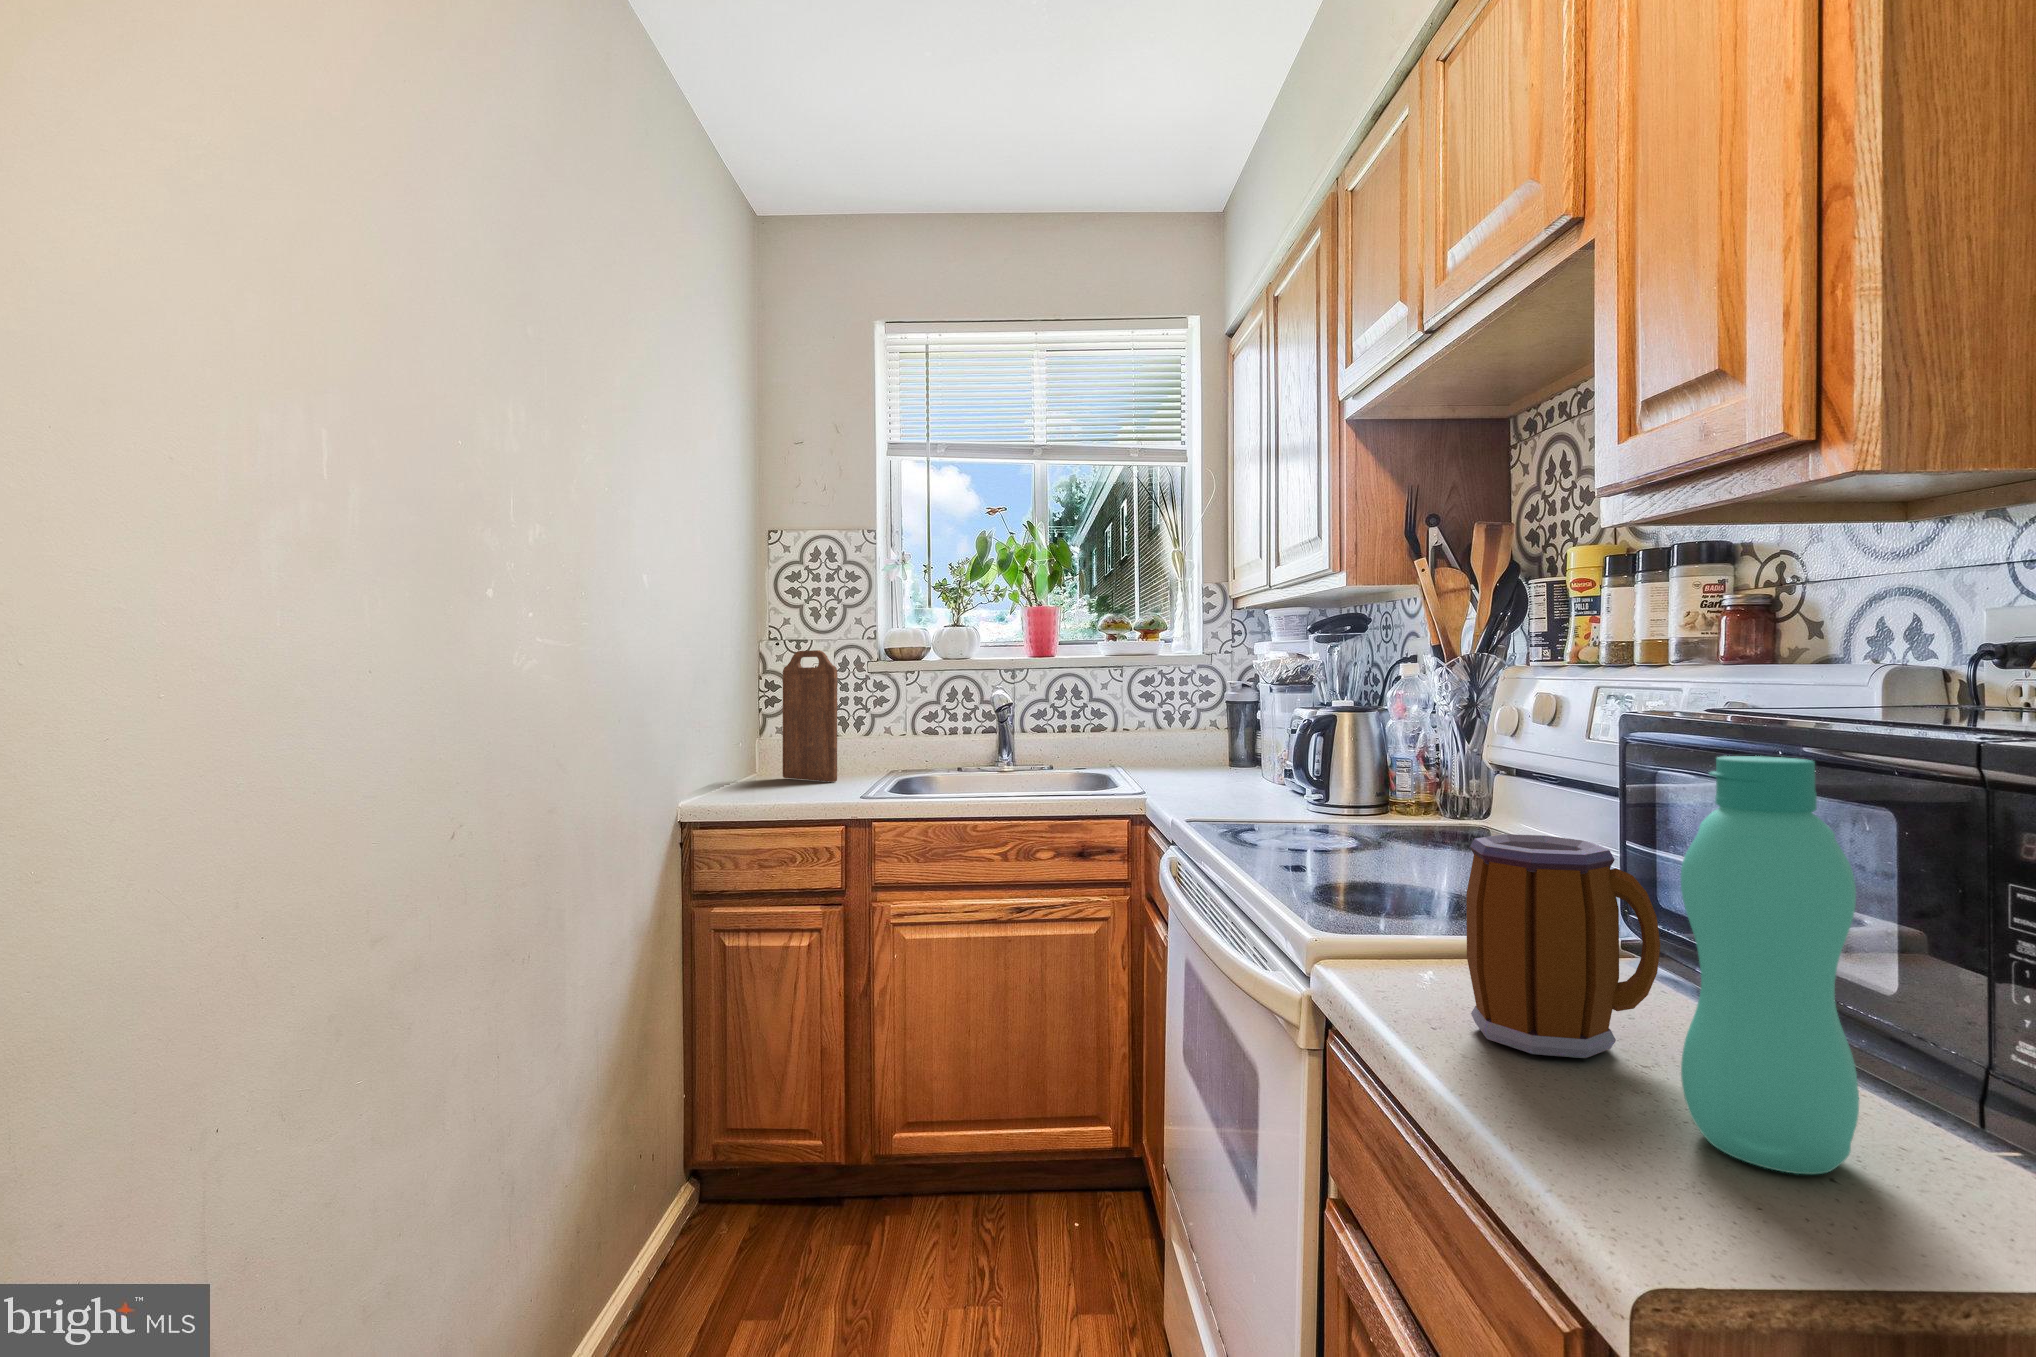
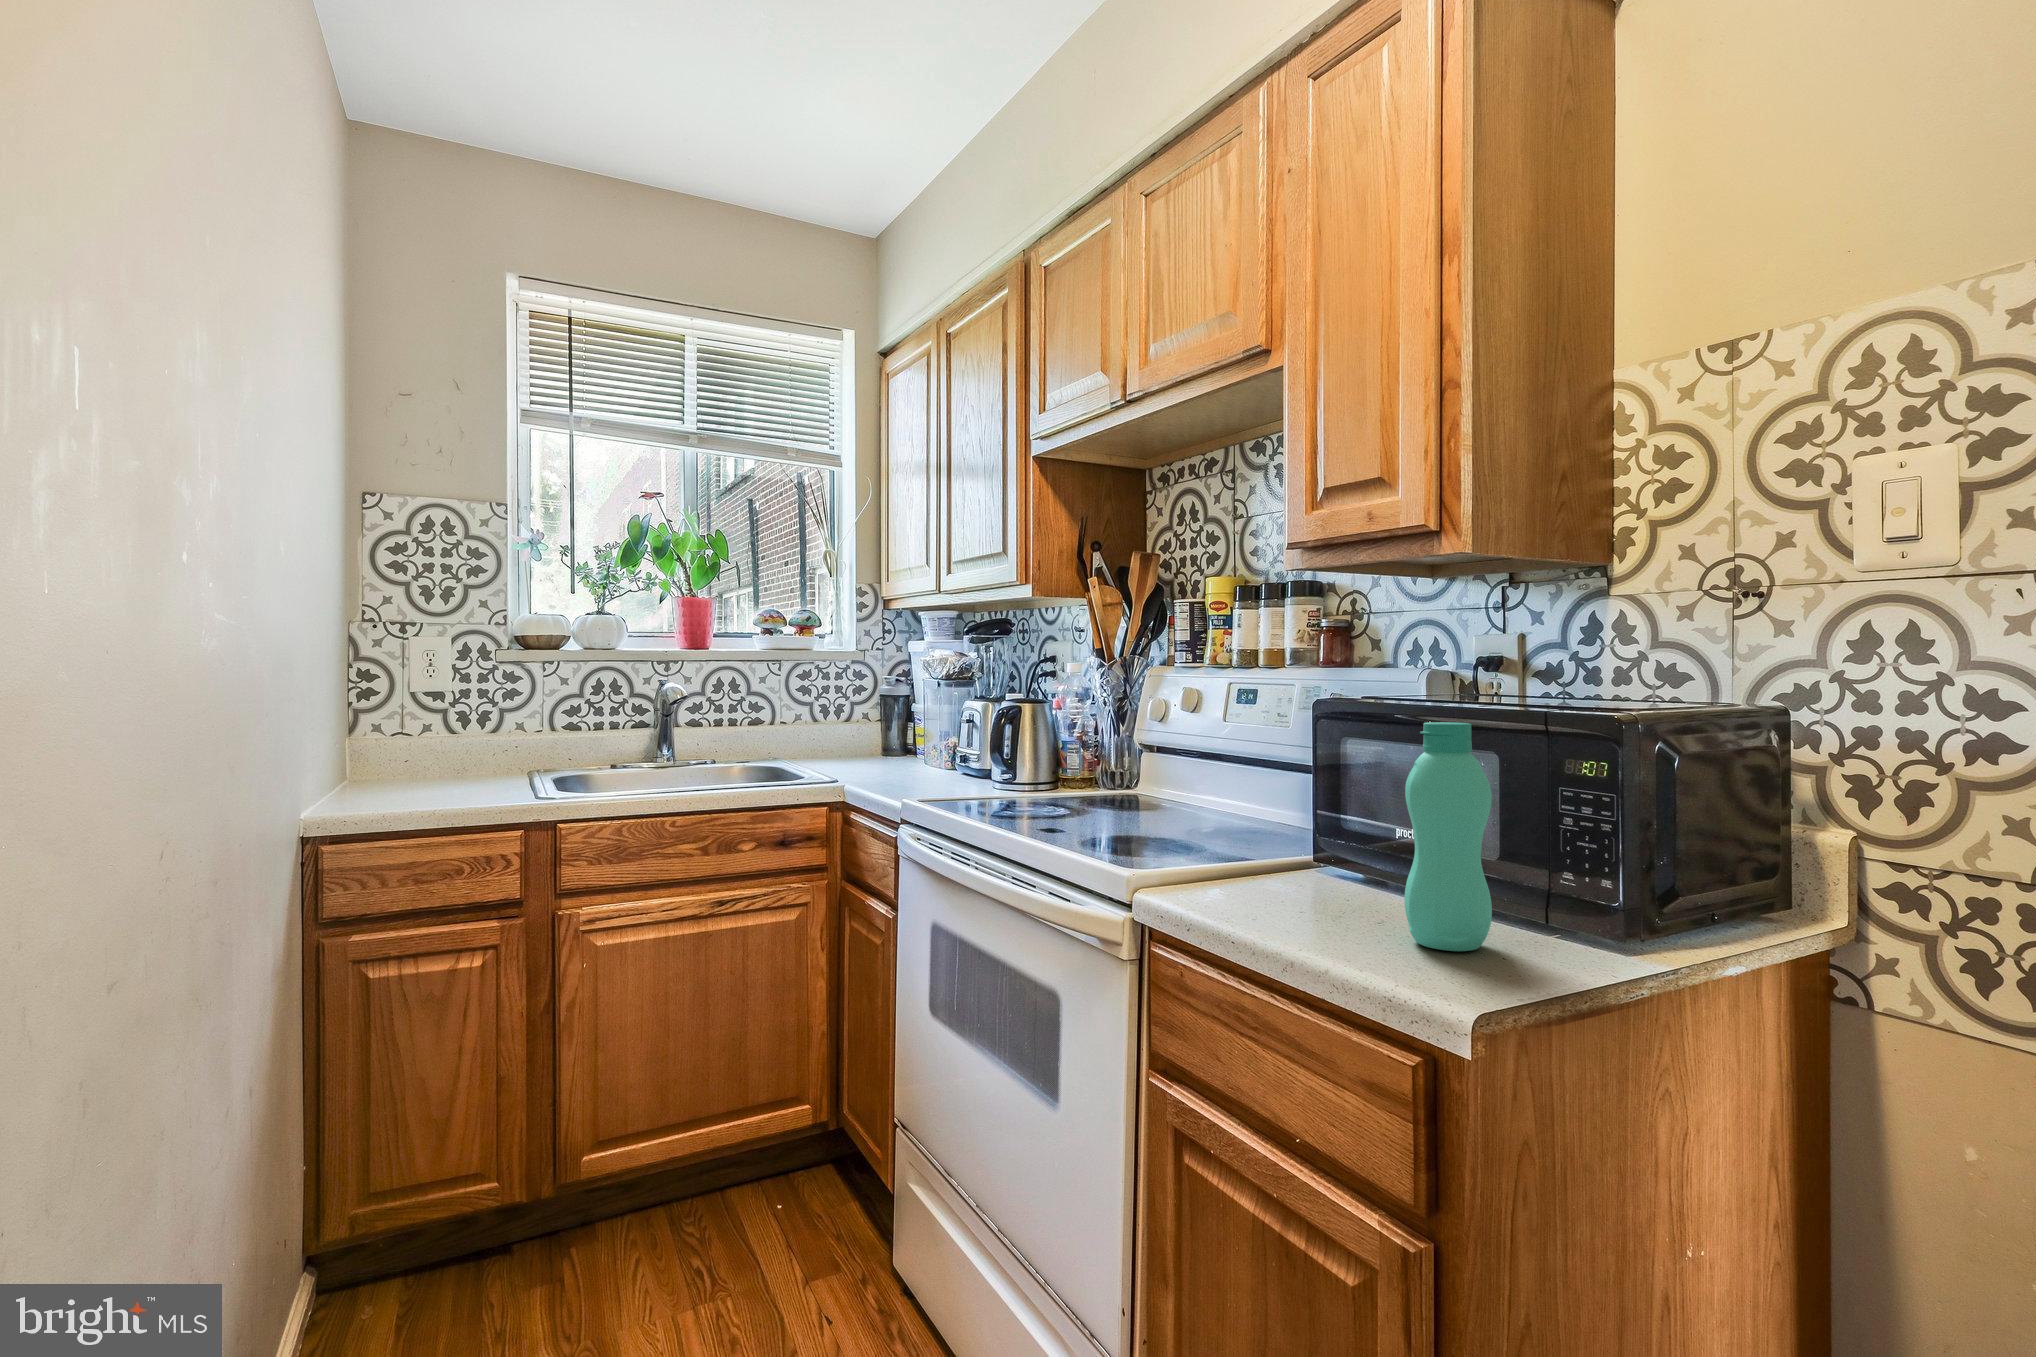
cutting board: present [783,650,837,782] -> none [394,638,477,787]
mug: present [1466,834,1660,1058] -> none [1256,781,1368,919]

